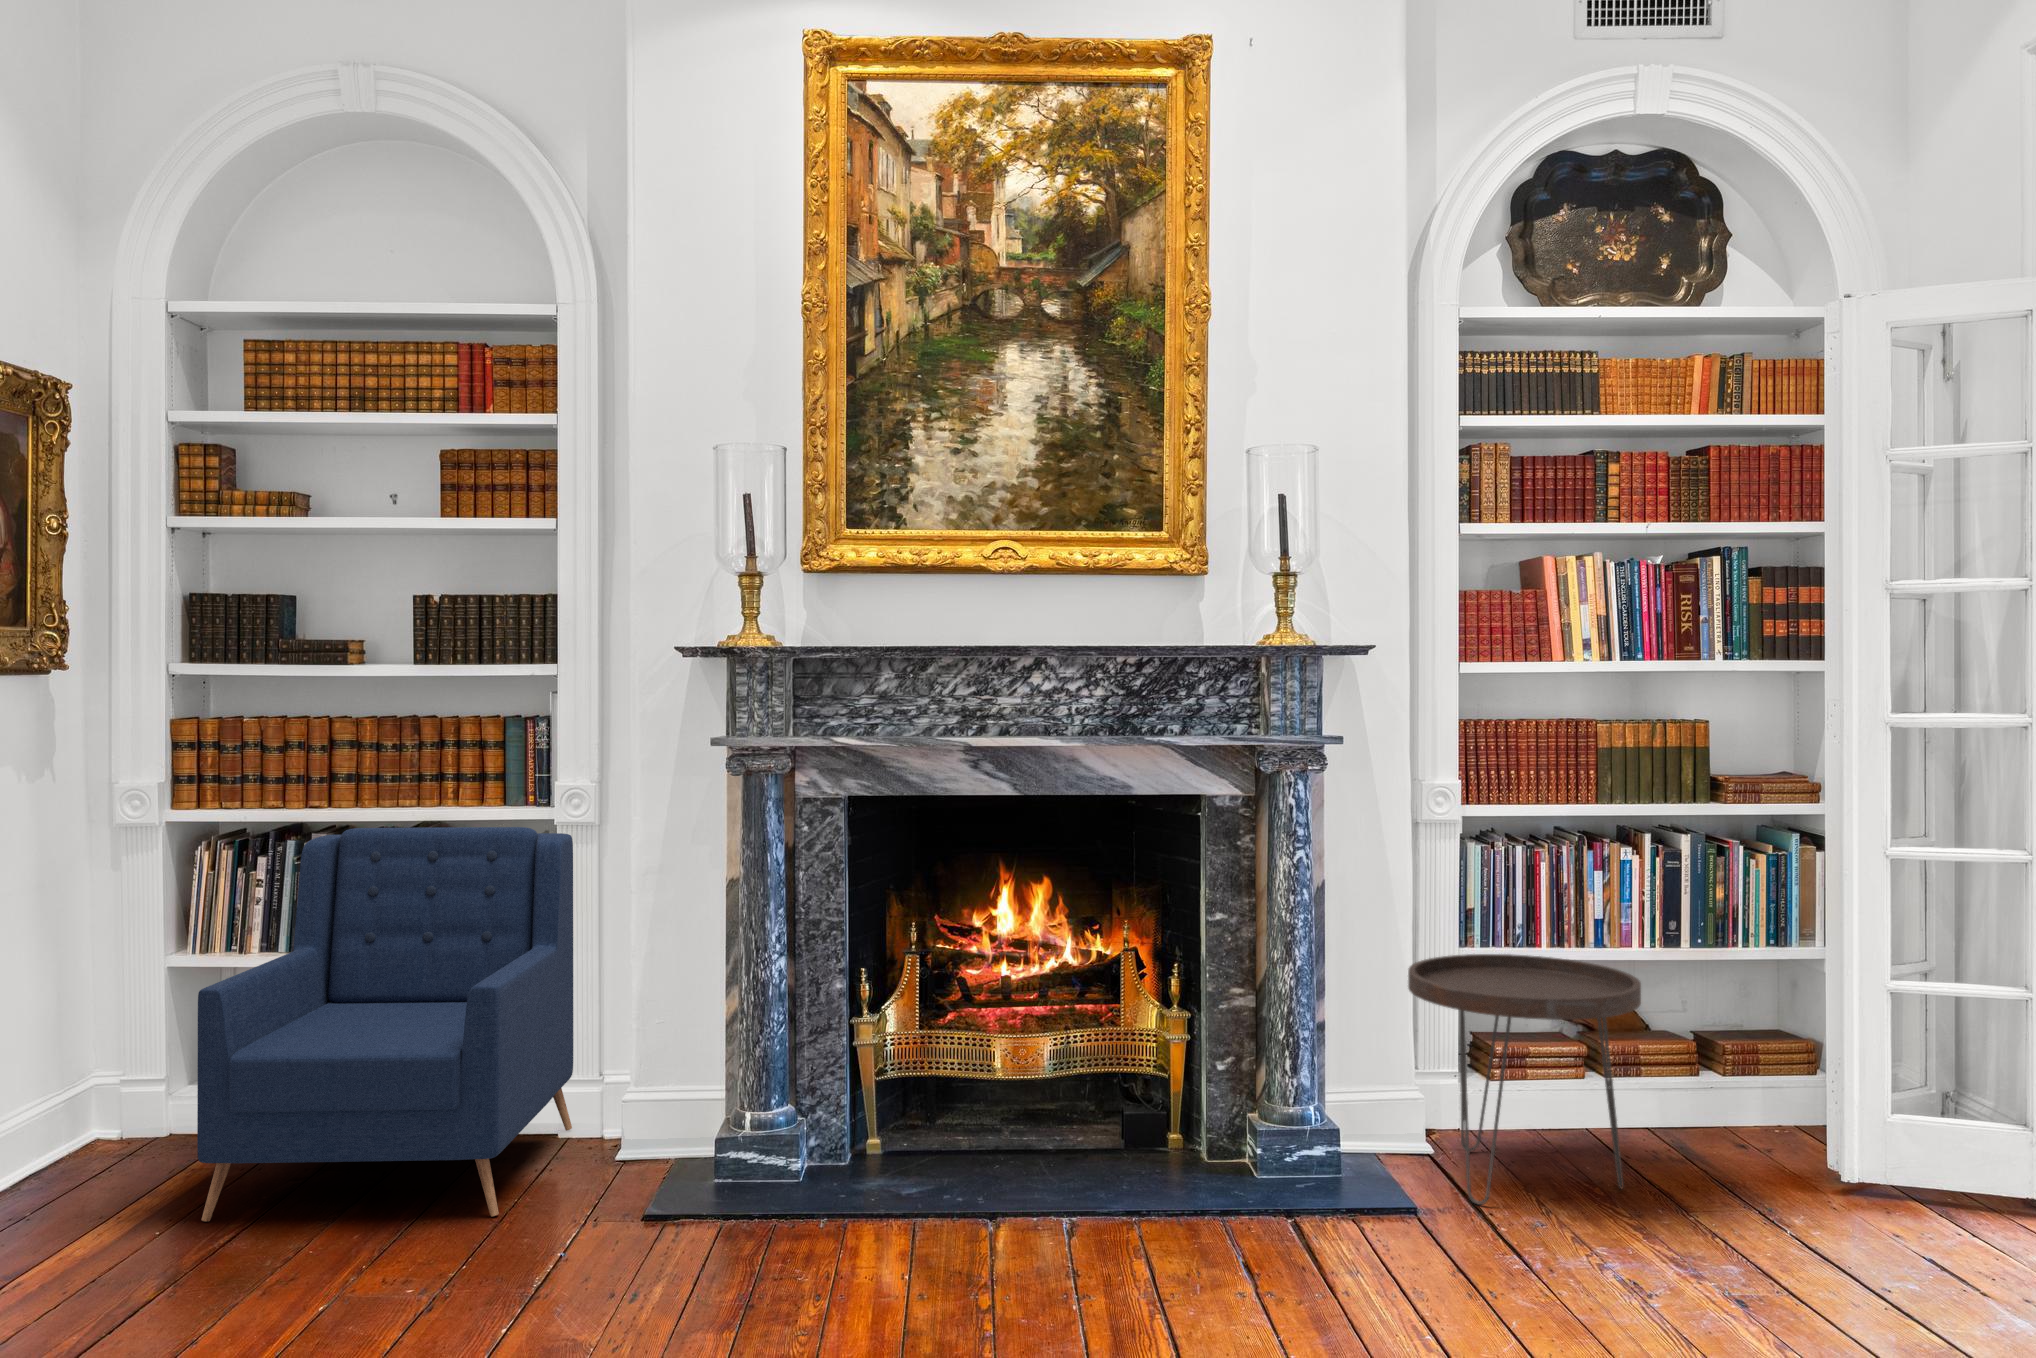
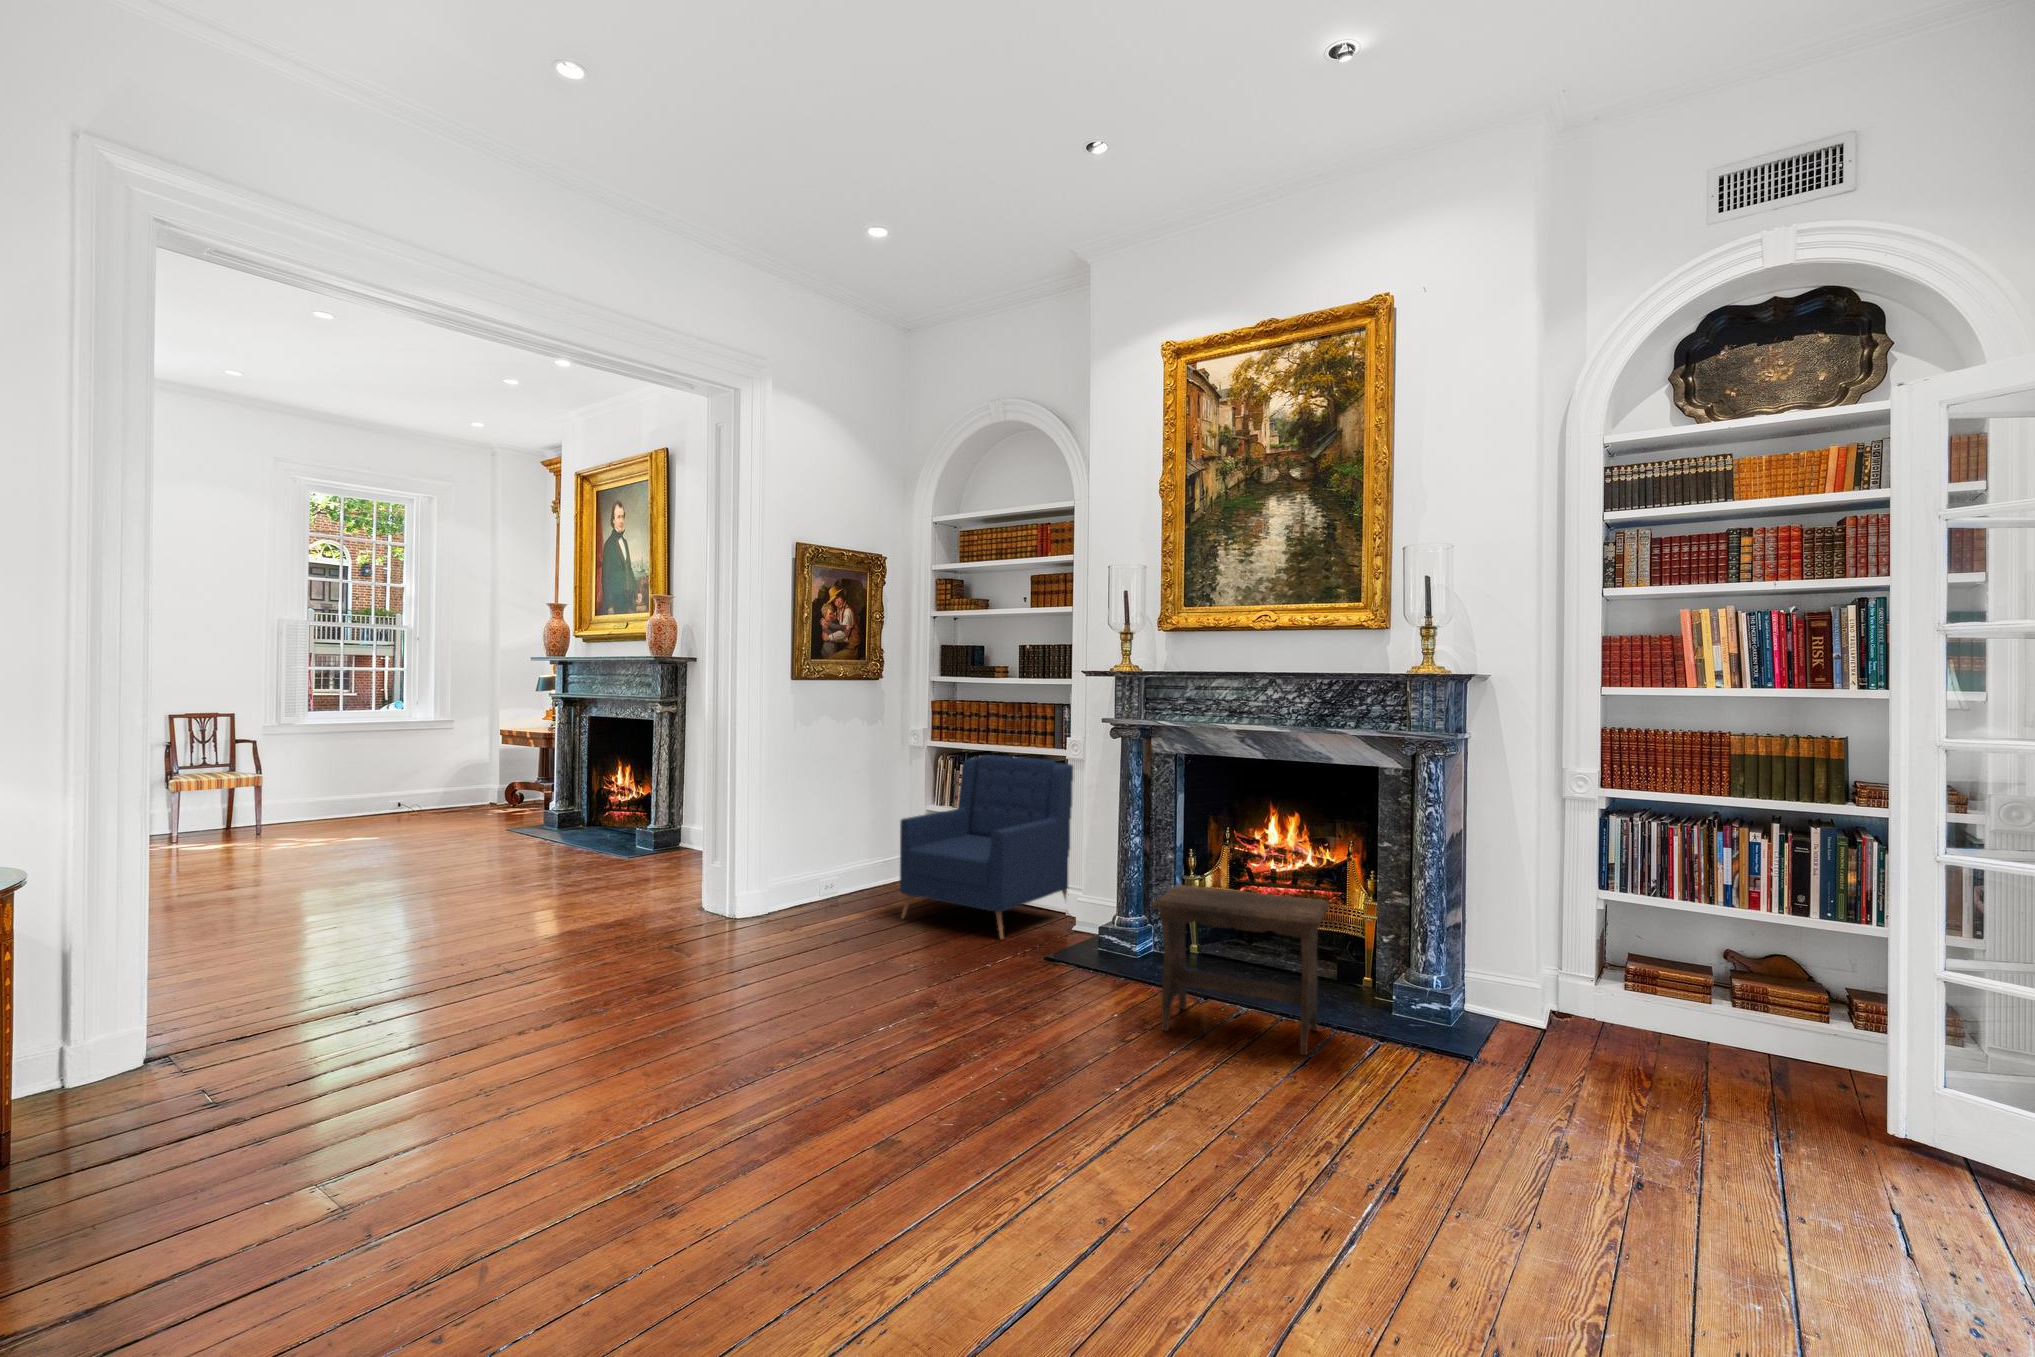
side table: present [1408,954,1641,1205] -> none [1501,890,1681,1074]
footstool: none [963,1022,1284,1320] -> present [1151,885,1330,1055]

